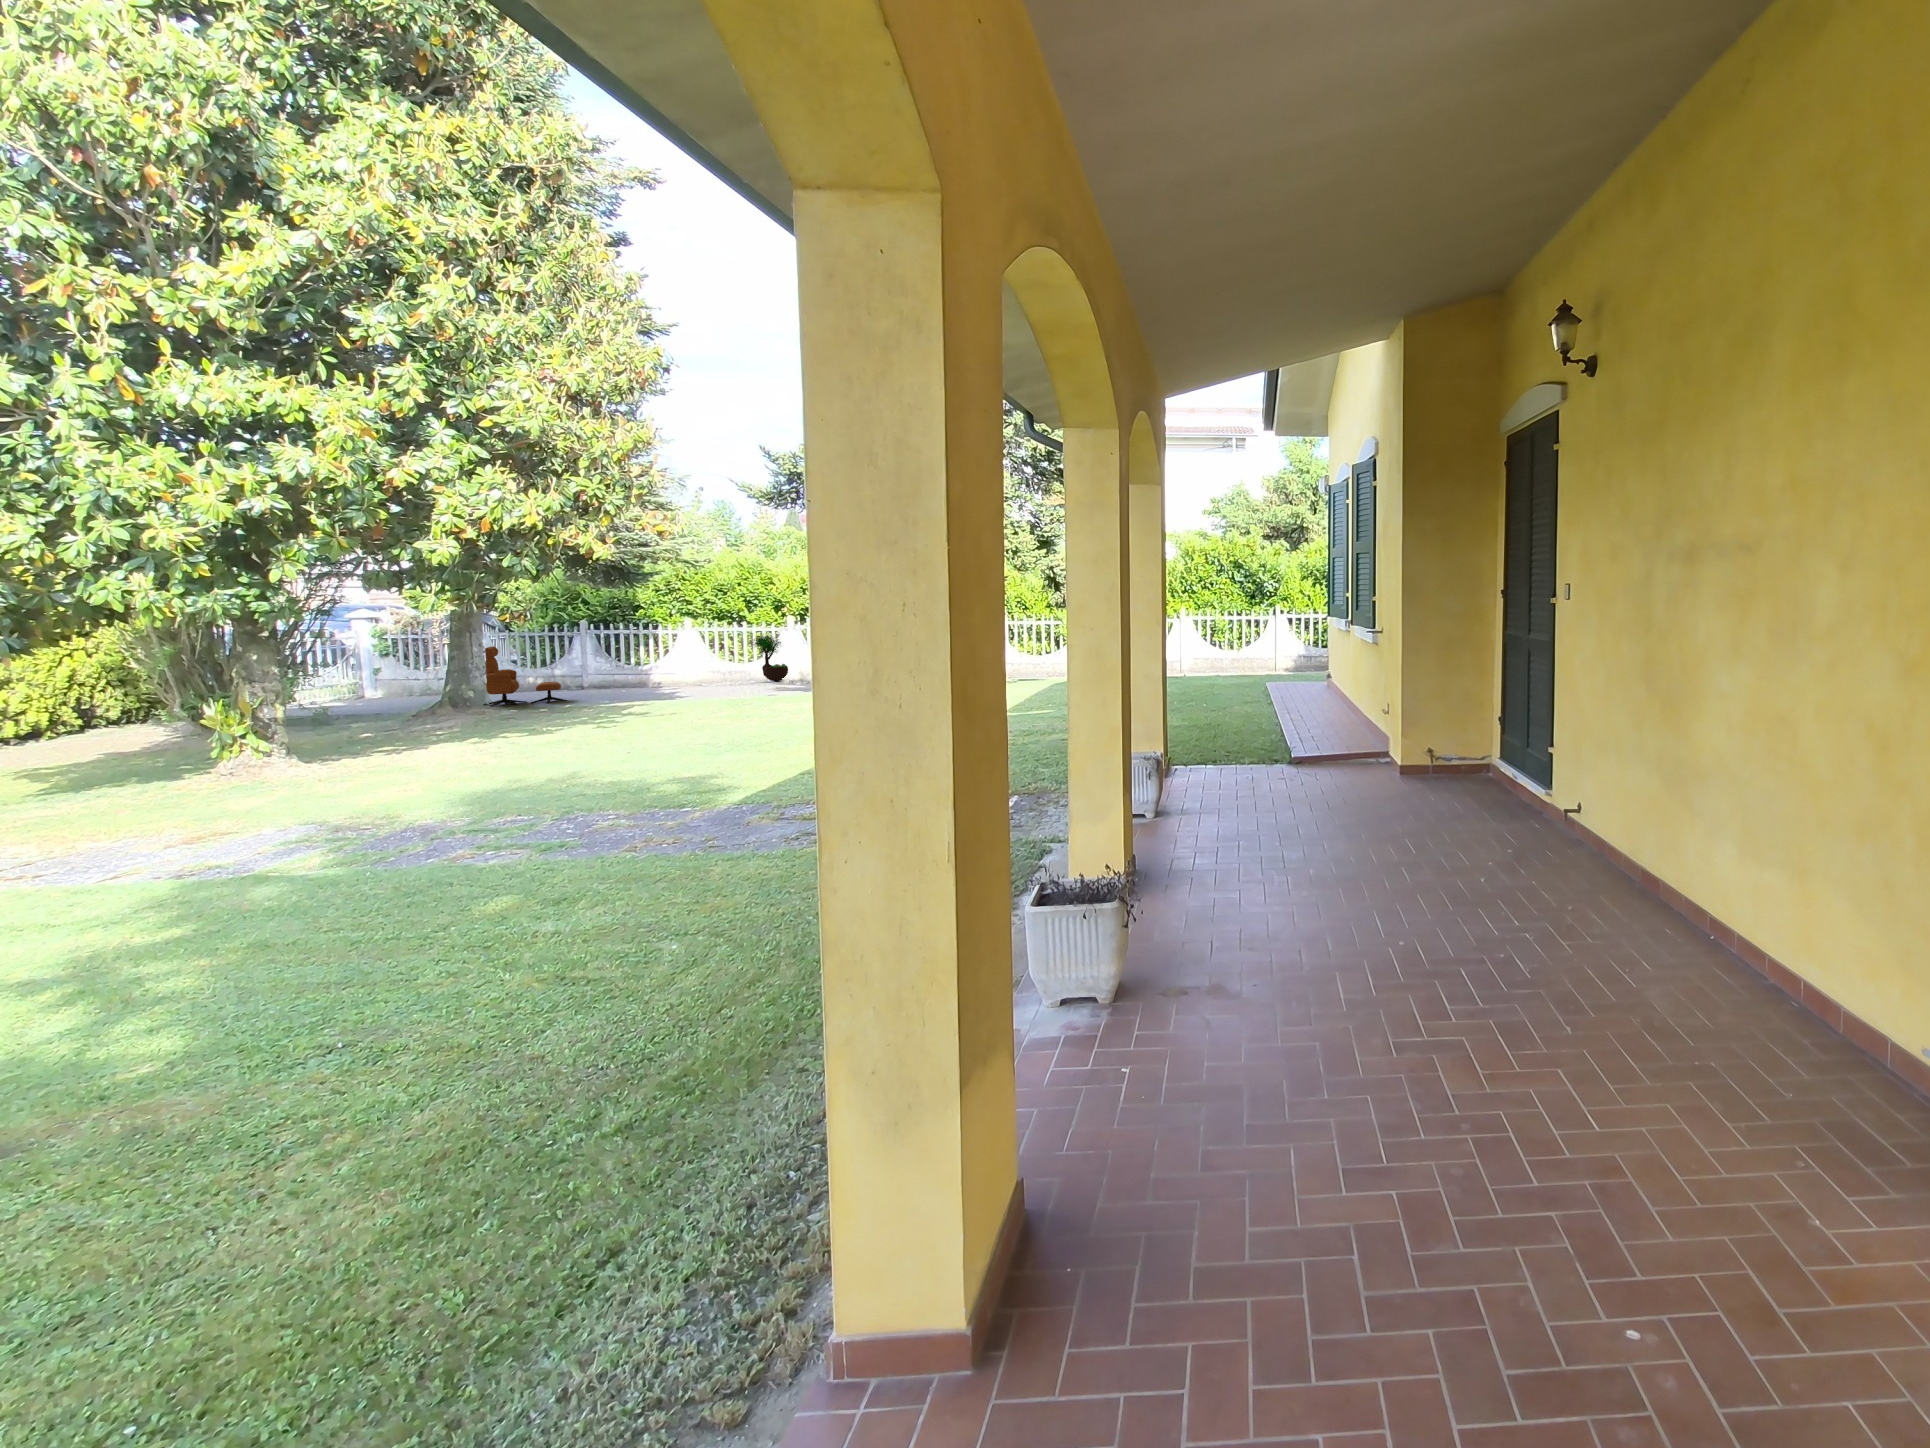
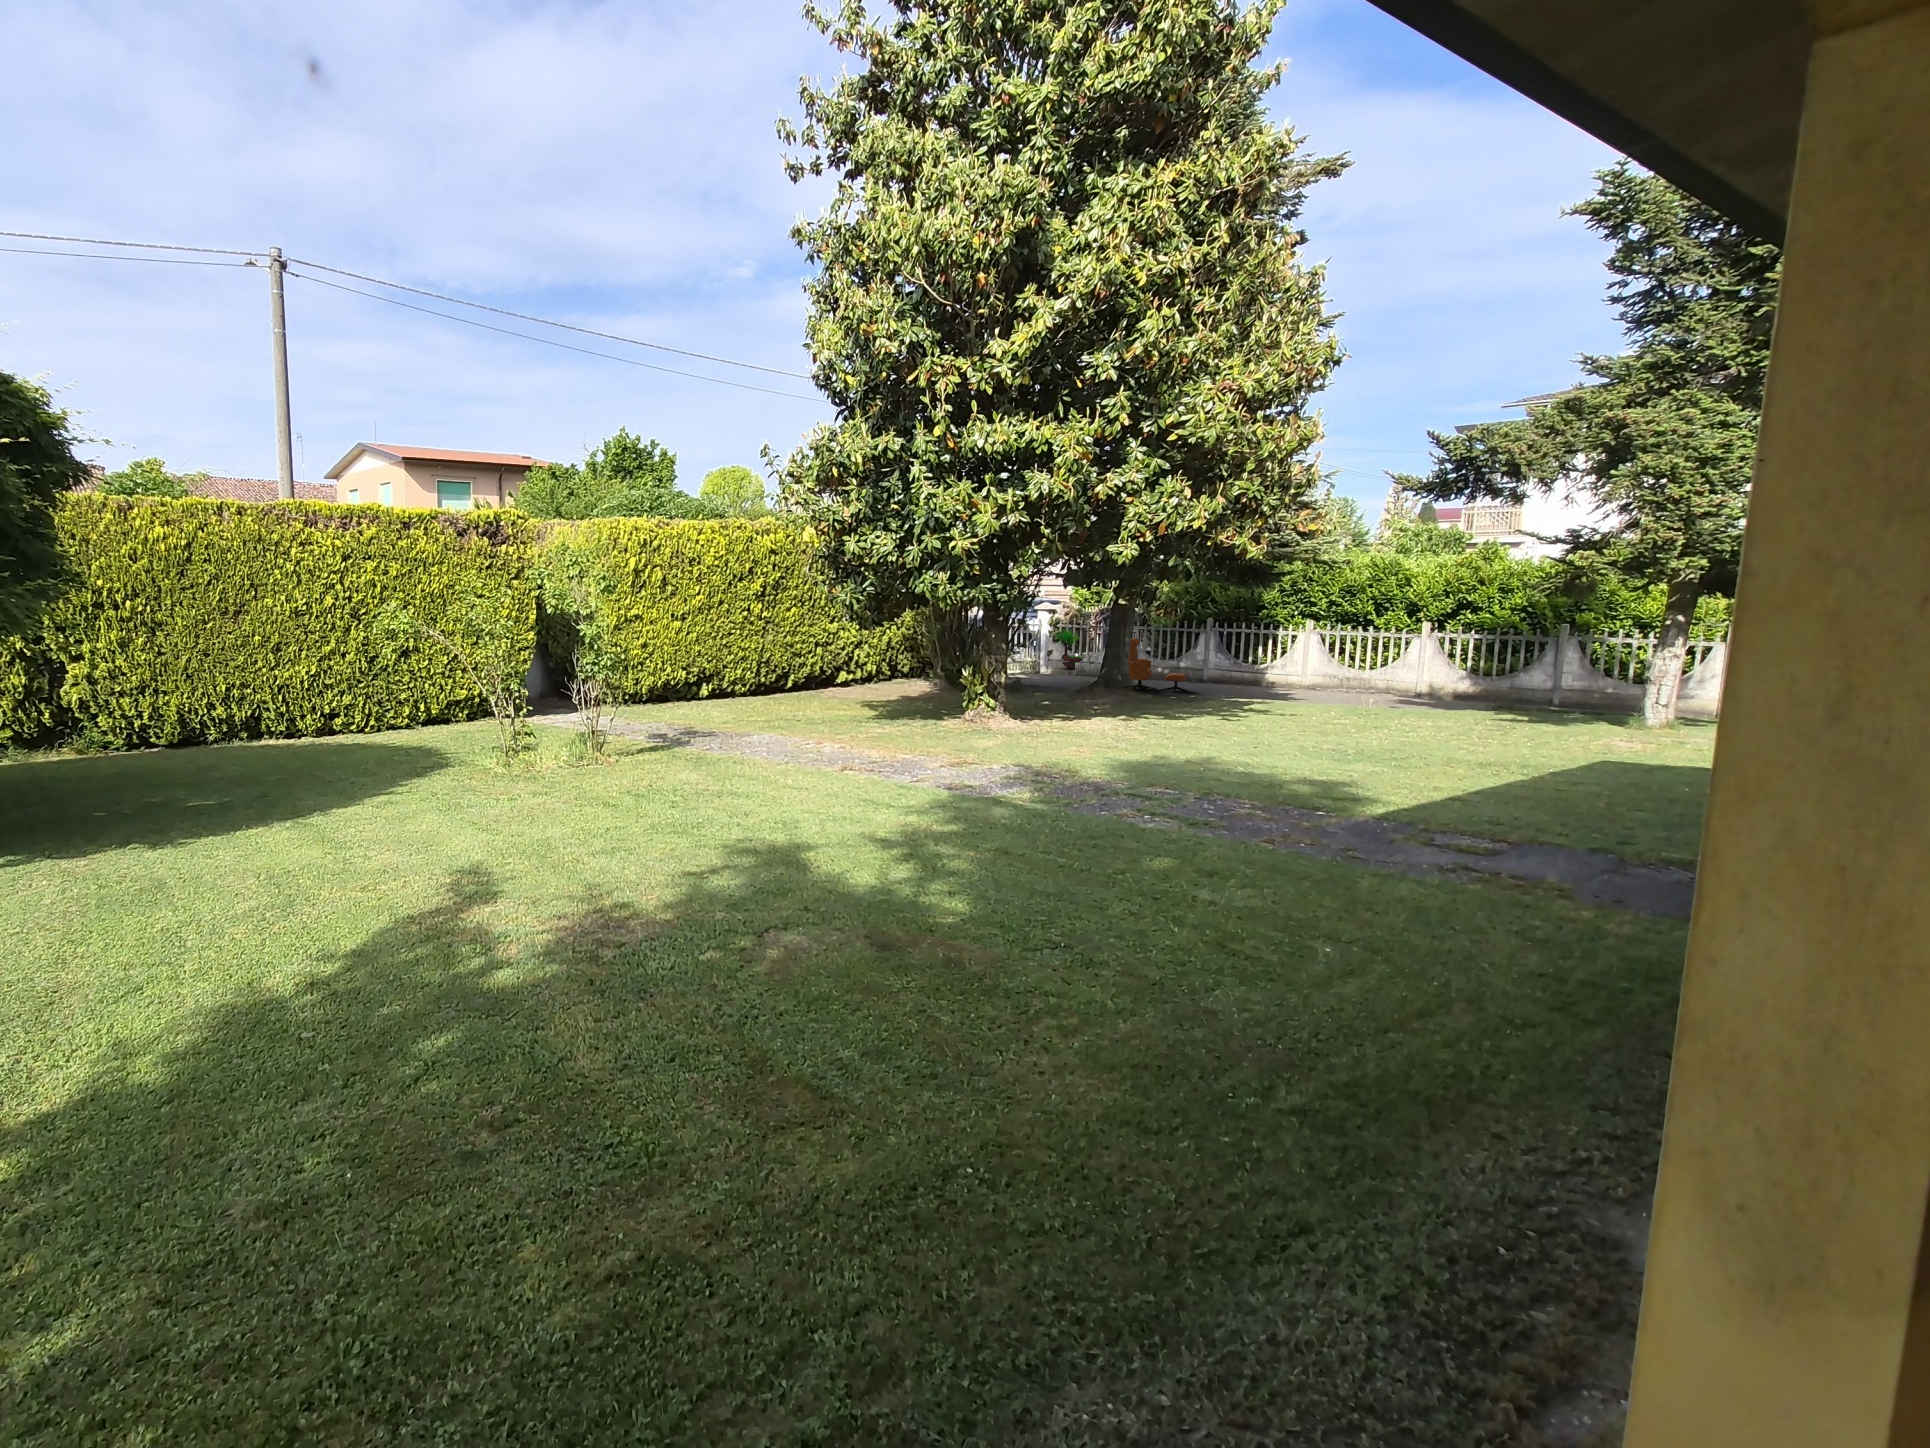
potted tree: present [754,635,788,681] -> present [1057,630,1083,669]

